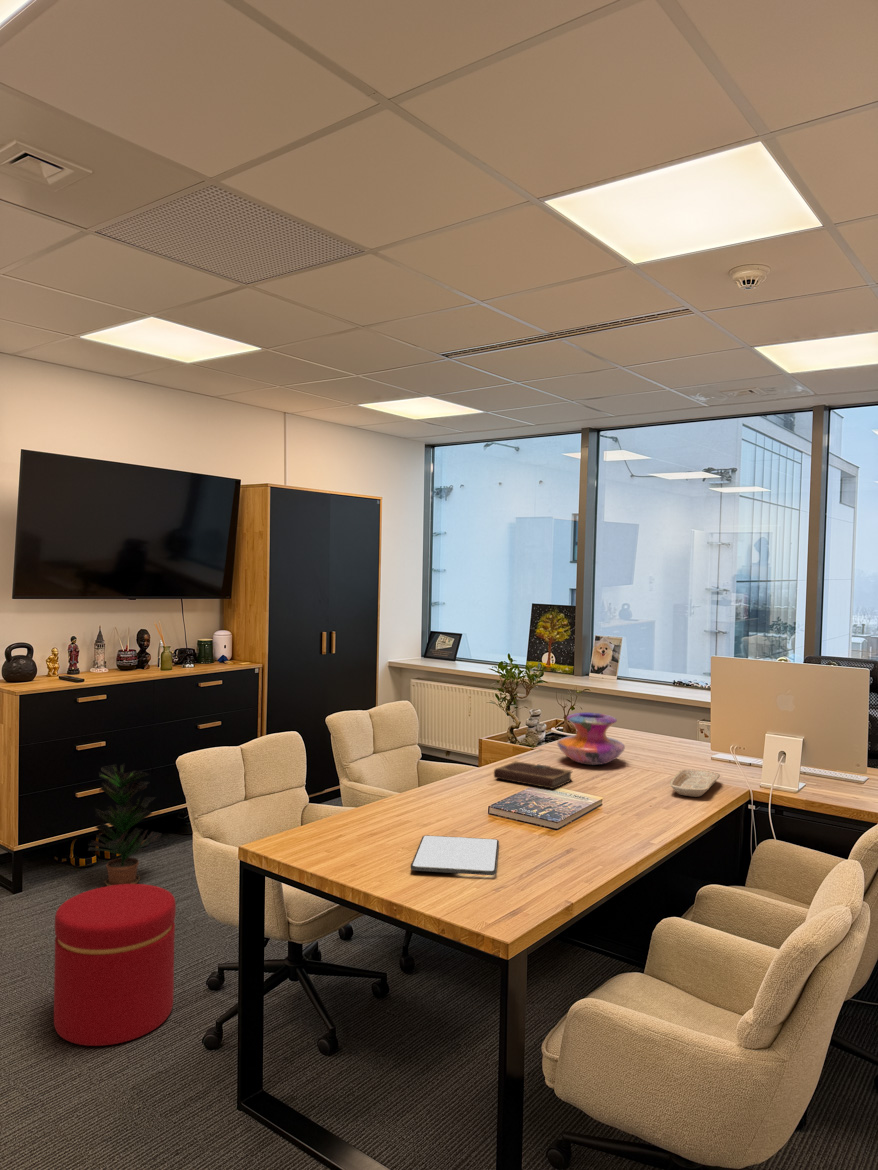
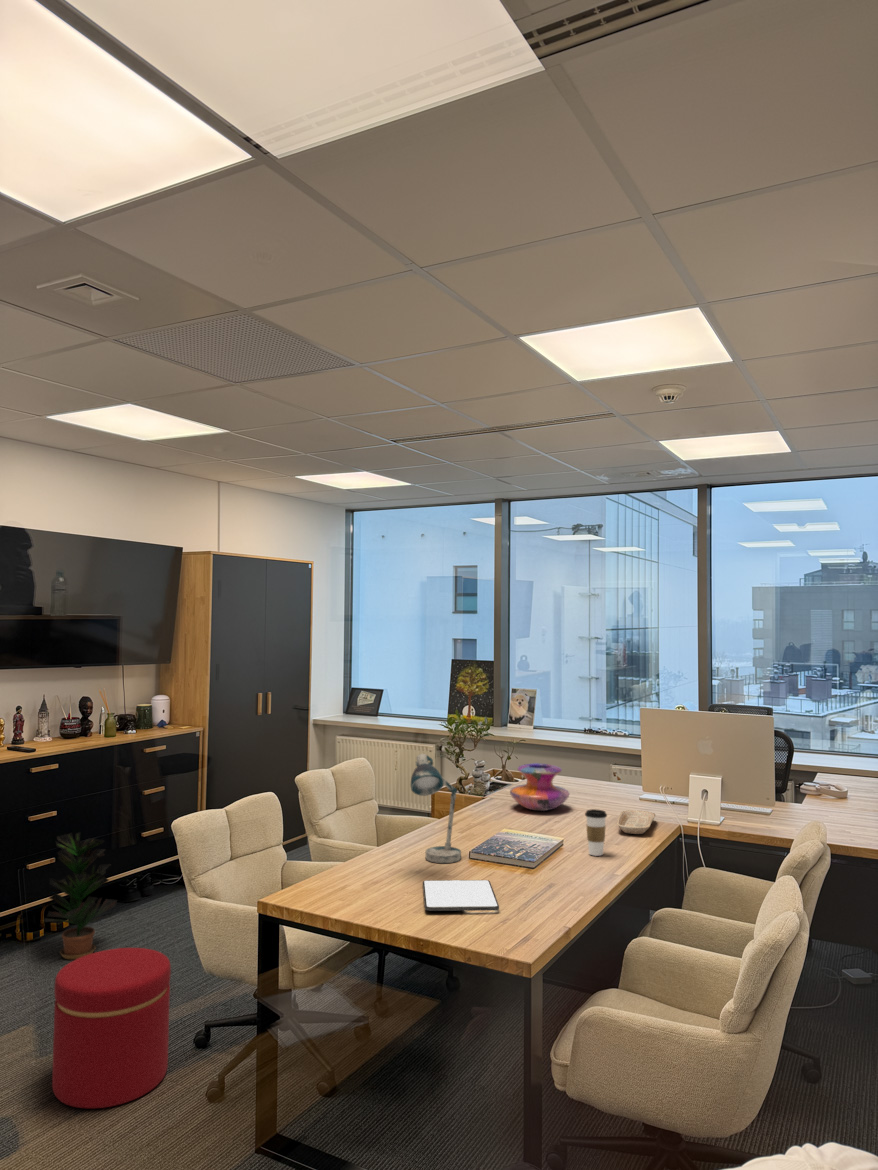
desk lamp: none [417,694,479,817] -> present [411,754,461,863]
notebook: present [494,761,572,789] -> none [461,811,530,834]
coffee cup: none [625,766,650,819] -> present [585,809,607,856]

